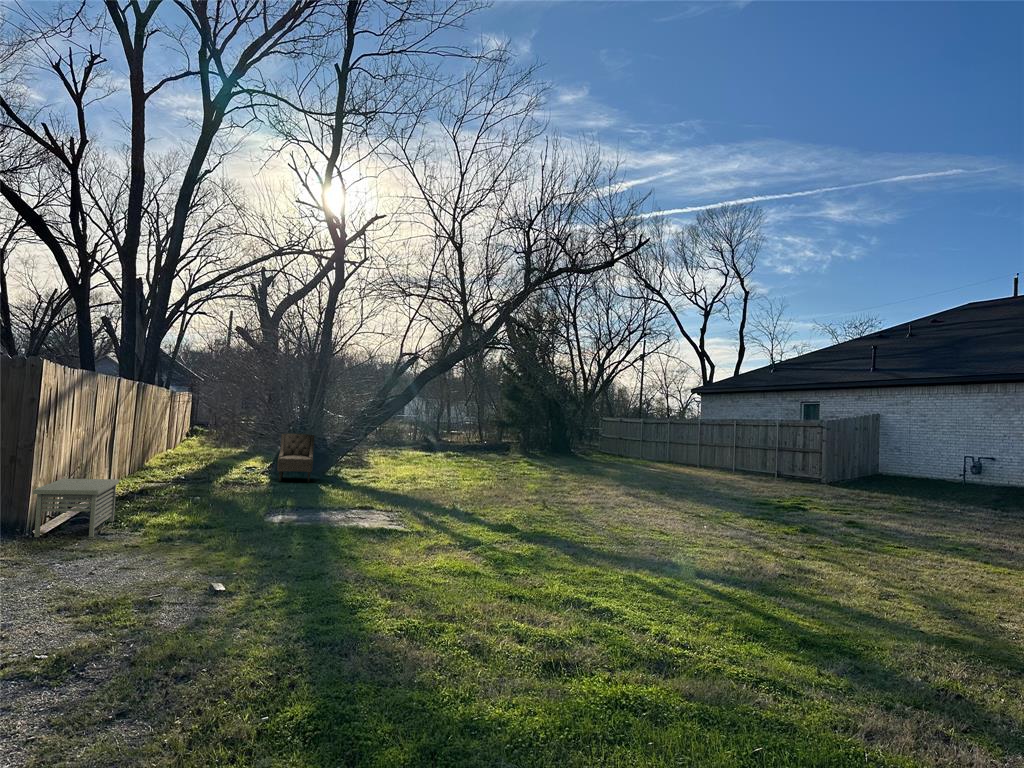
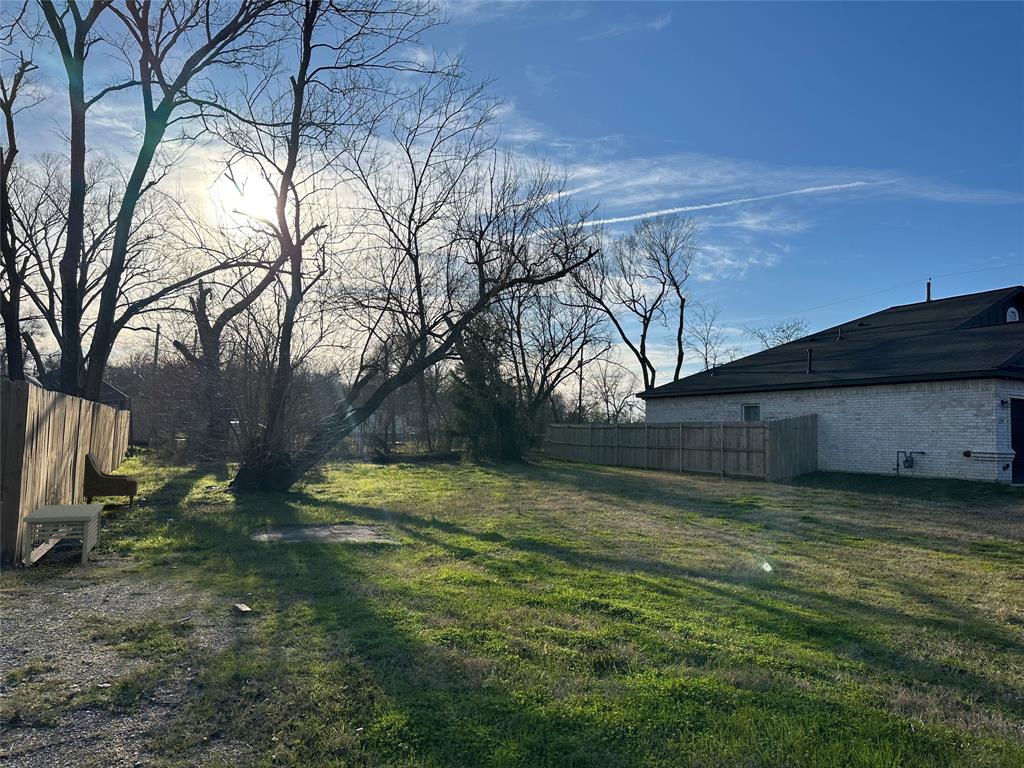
chair: present [277,433,314,482] -> present [83,453,139,508]

